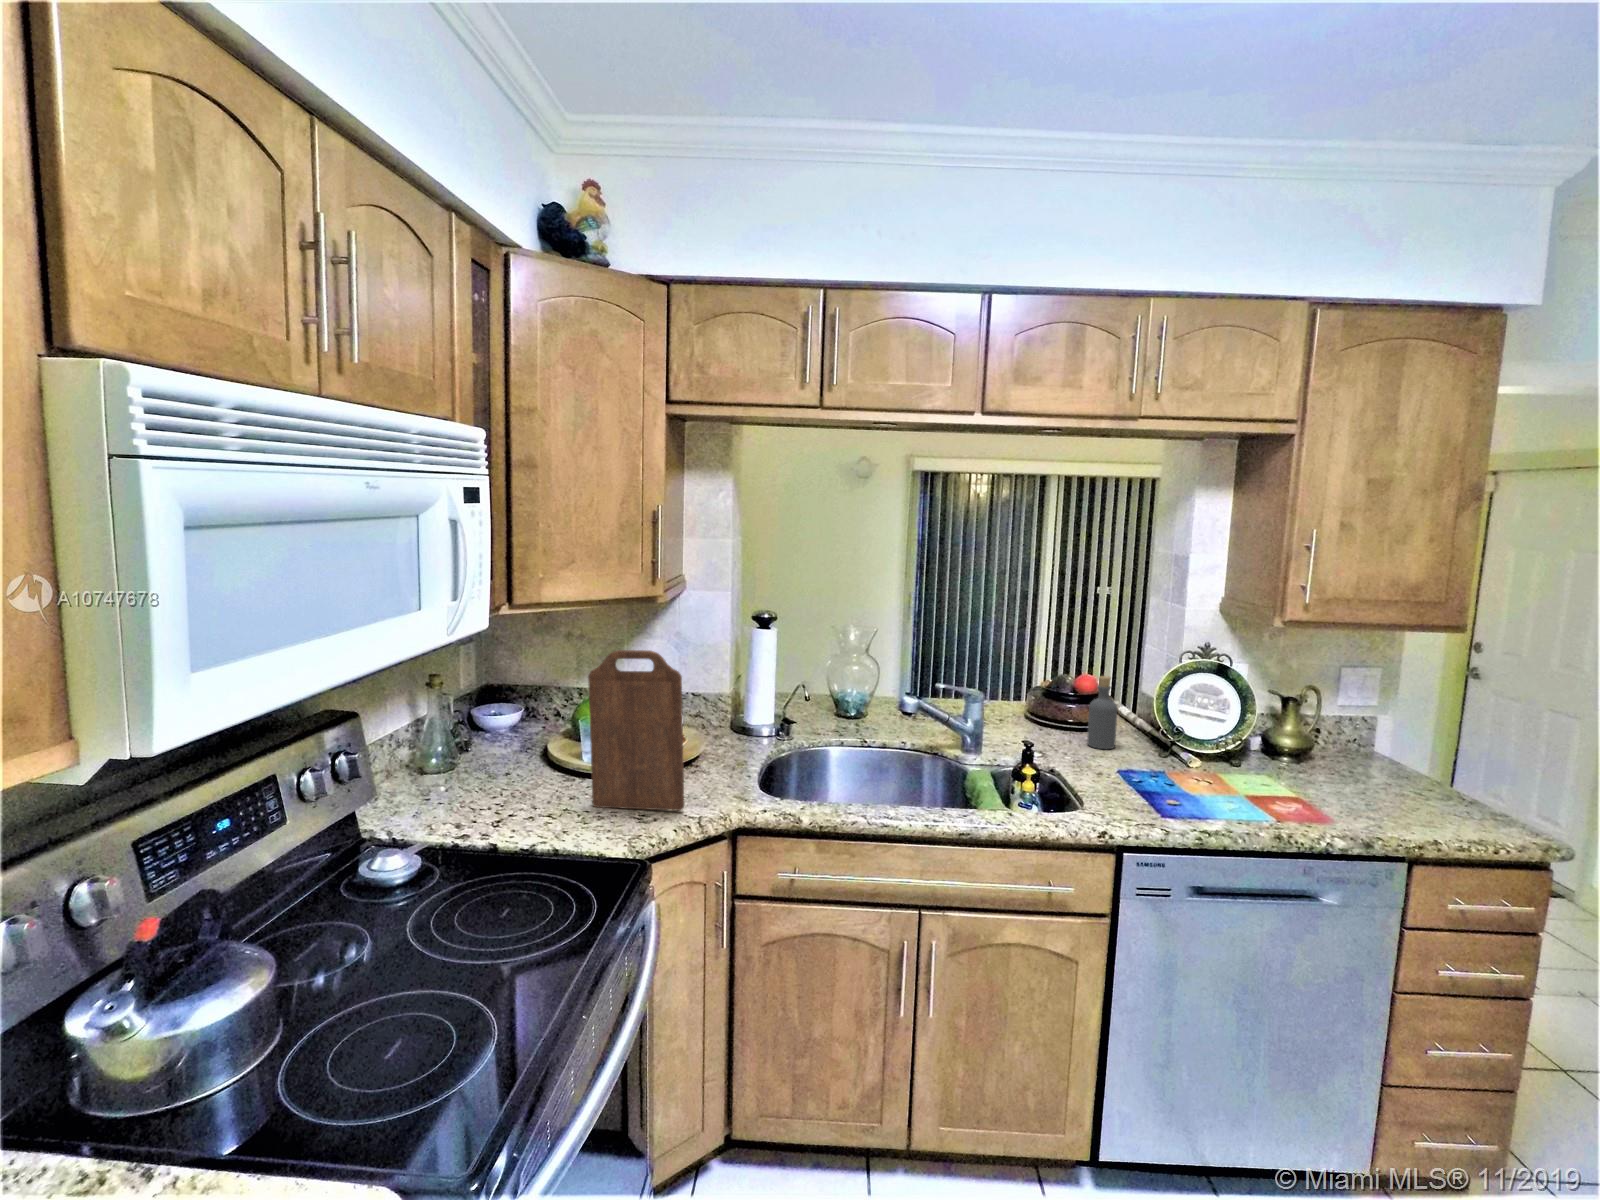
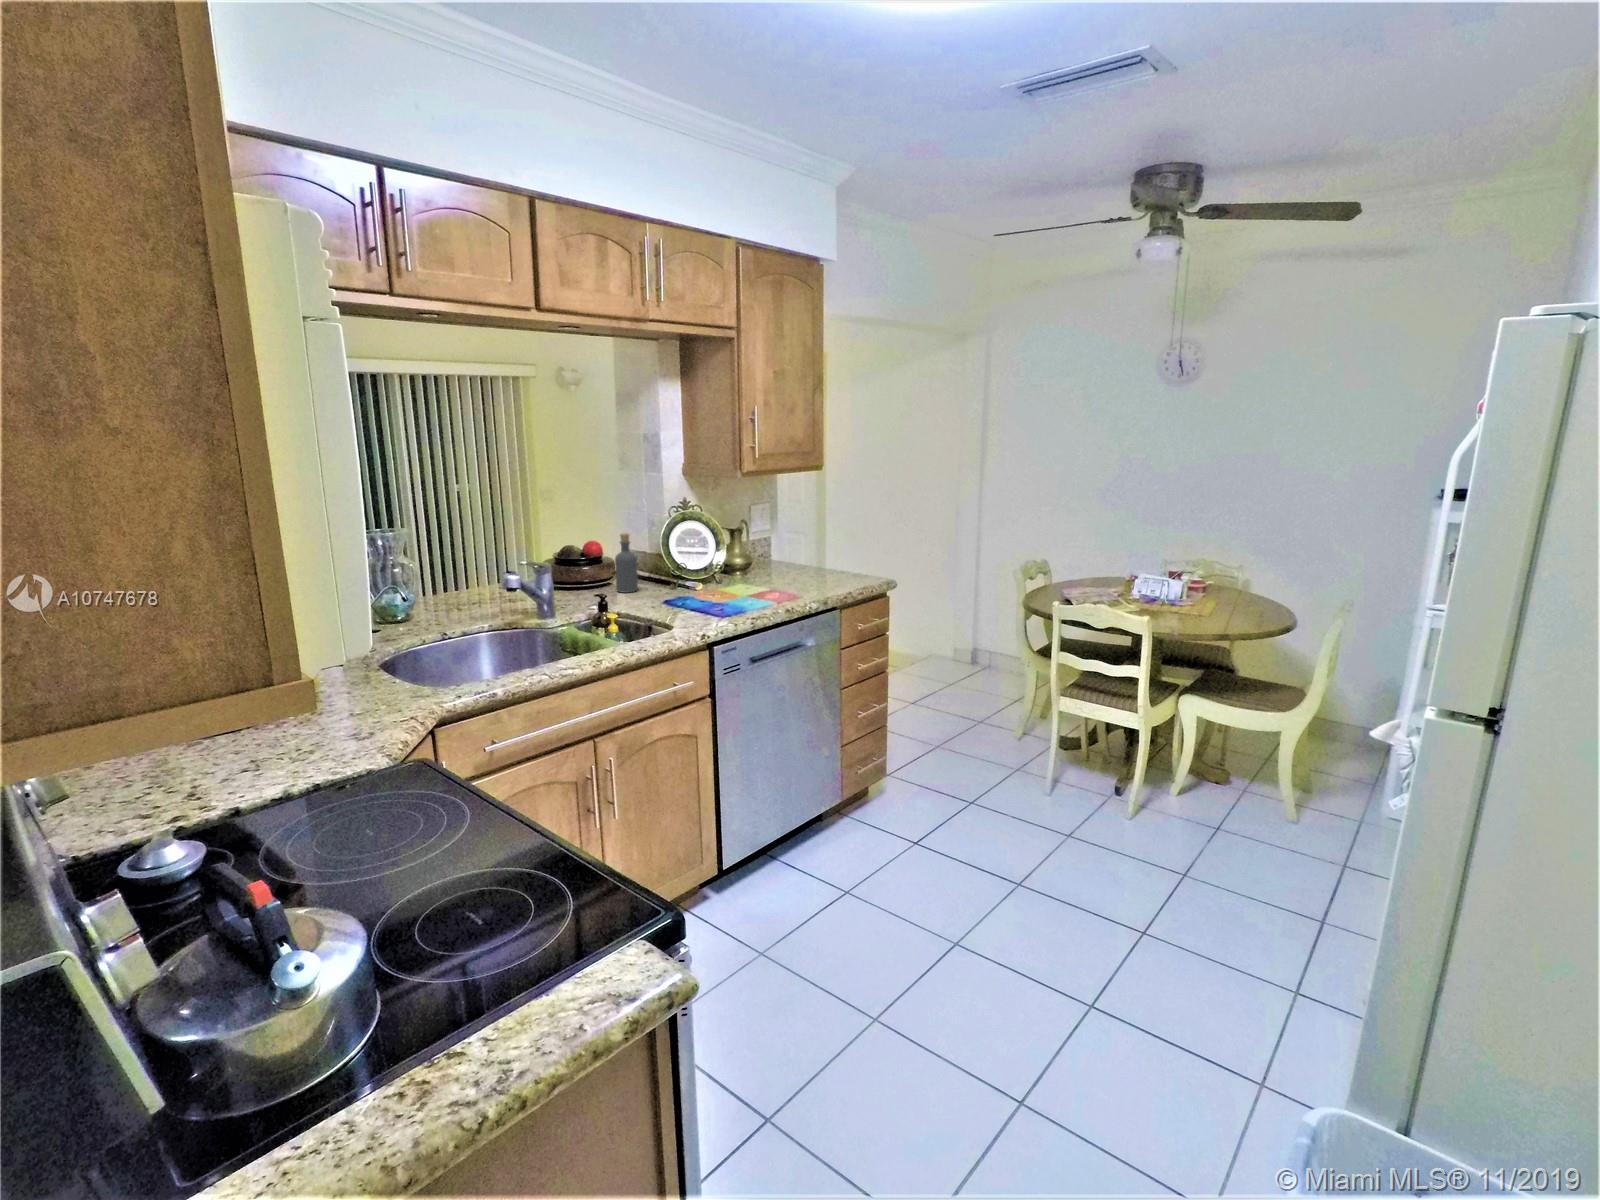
cutting board: present [588,650,684,811] -> none [233,543,384,748]

